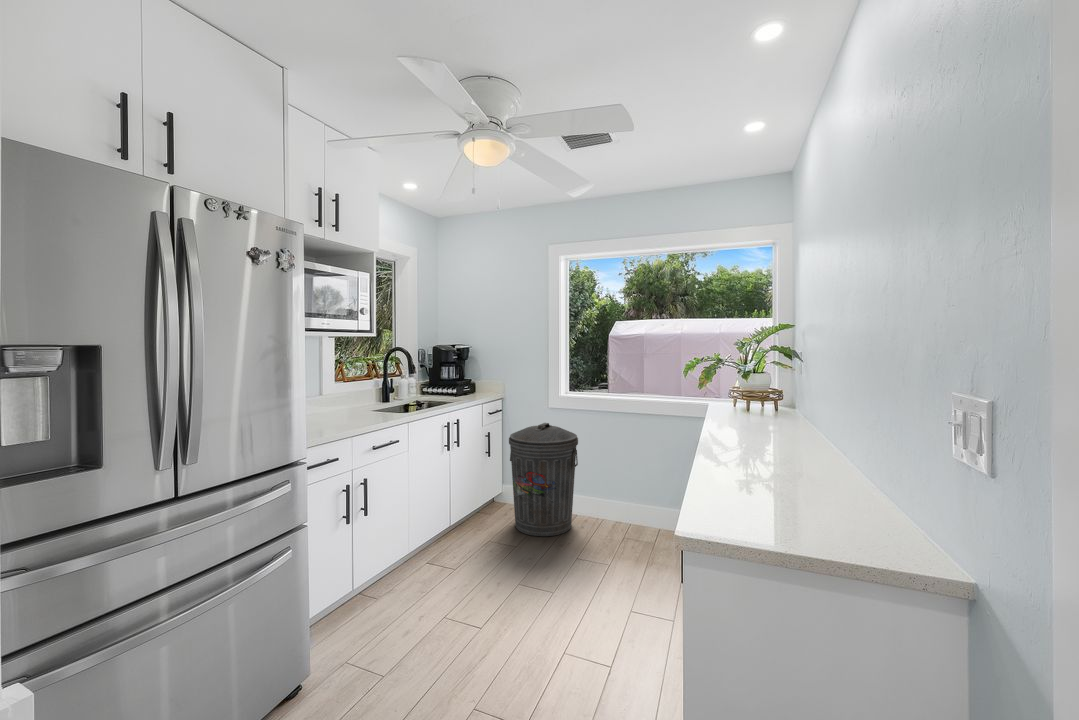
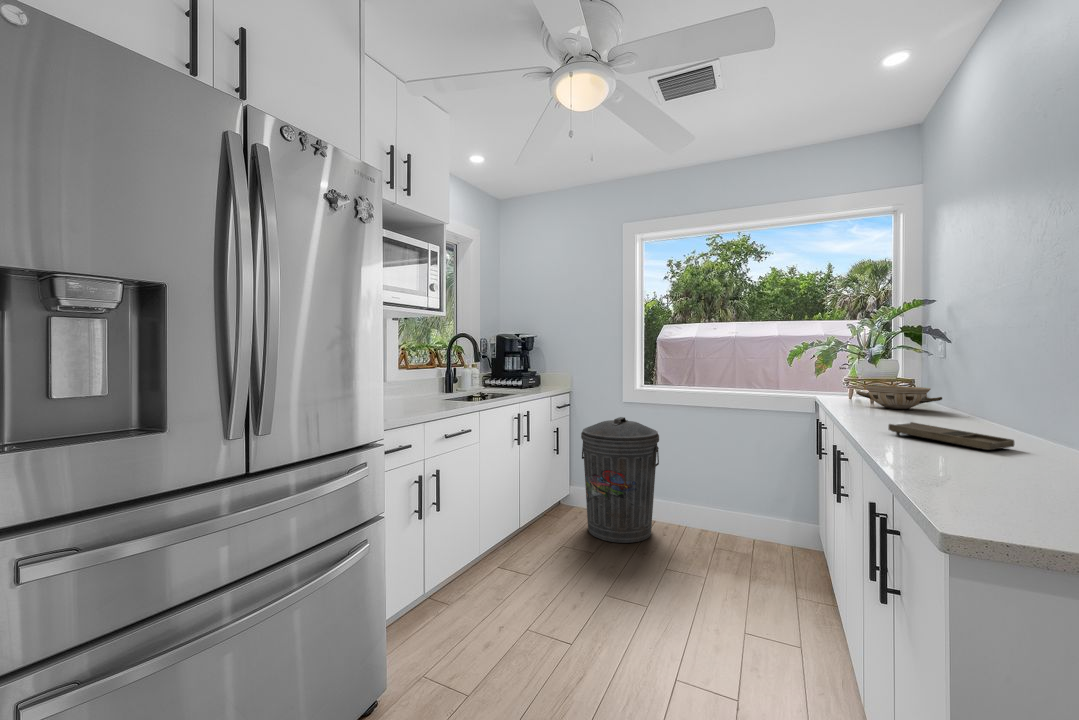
ceramic bowl: none [732,398,794,419] -> present [856,386,942,409]
tray: none [725,437,805,462] -> present [888,422,1015,450]

